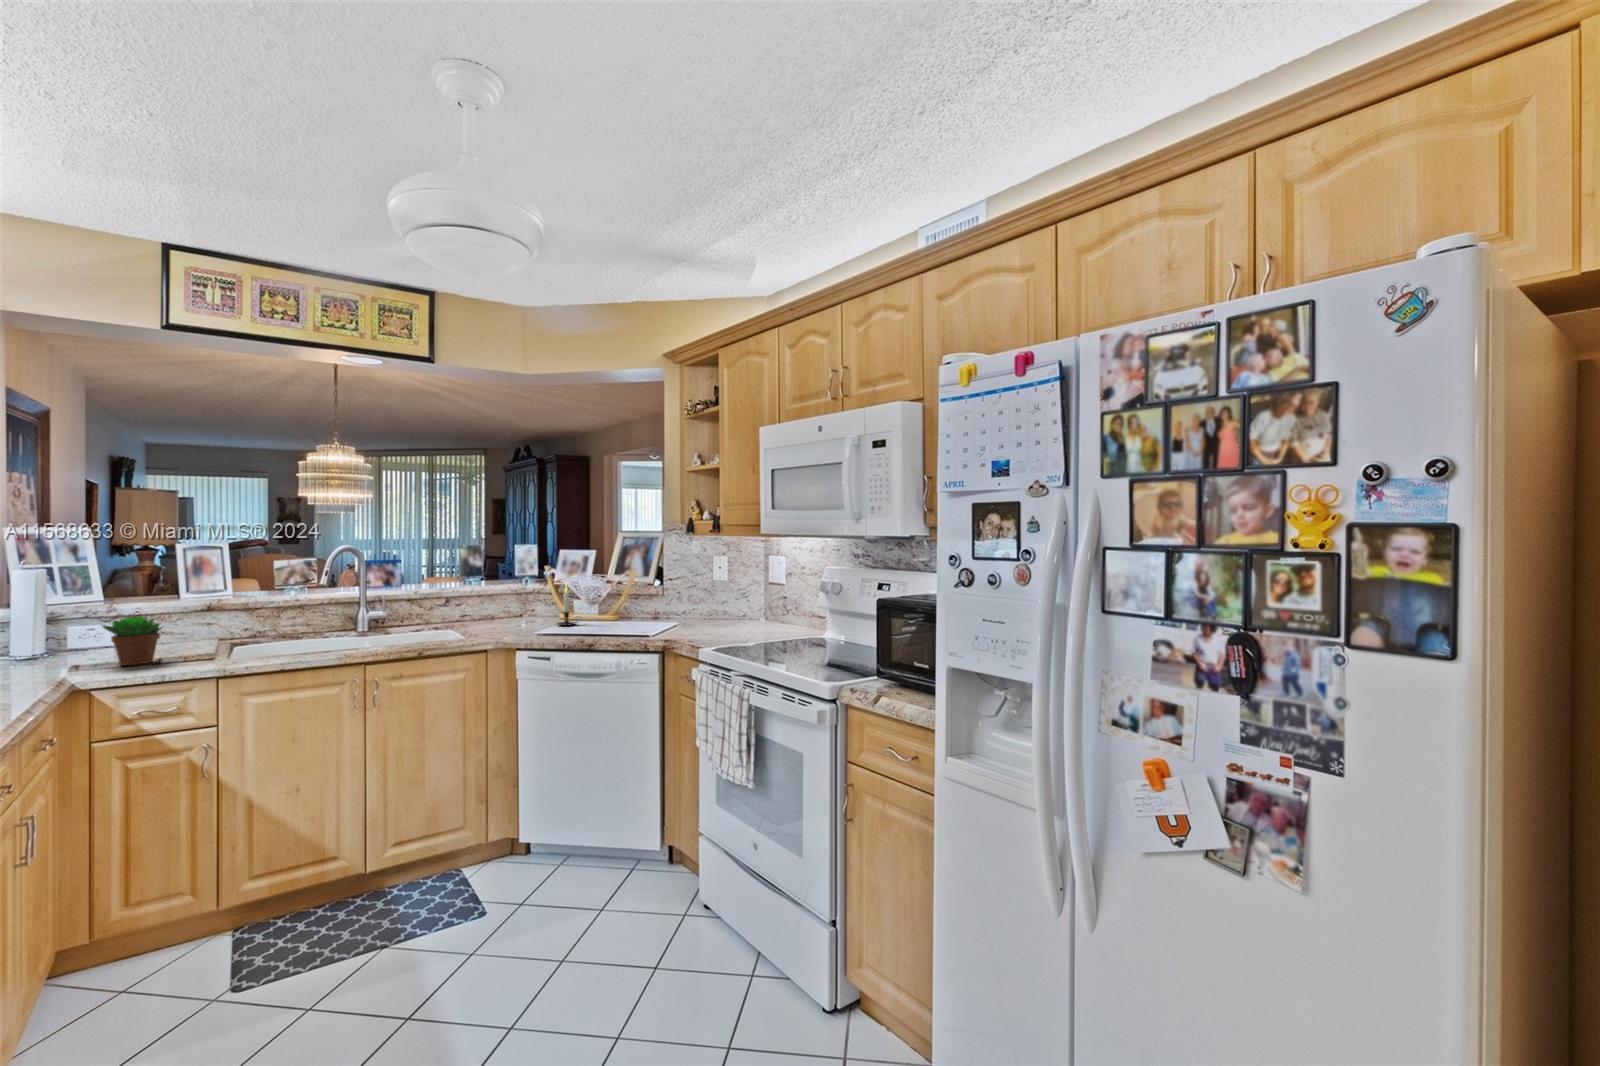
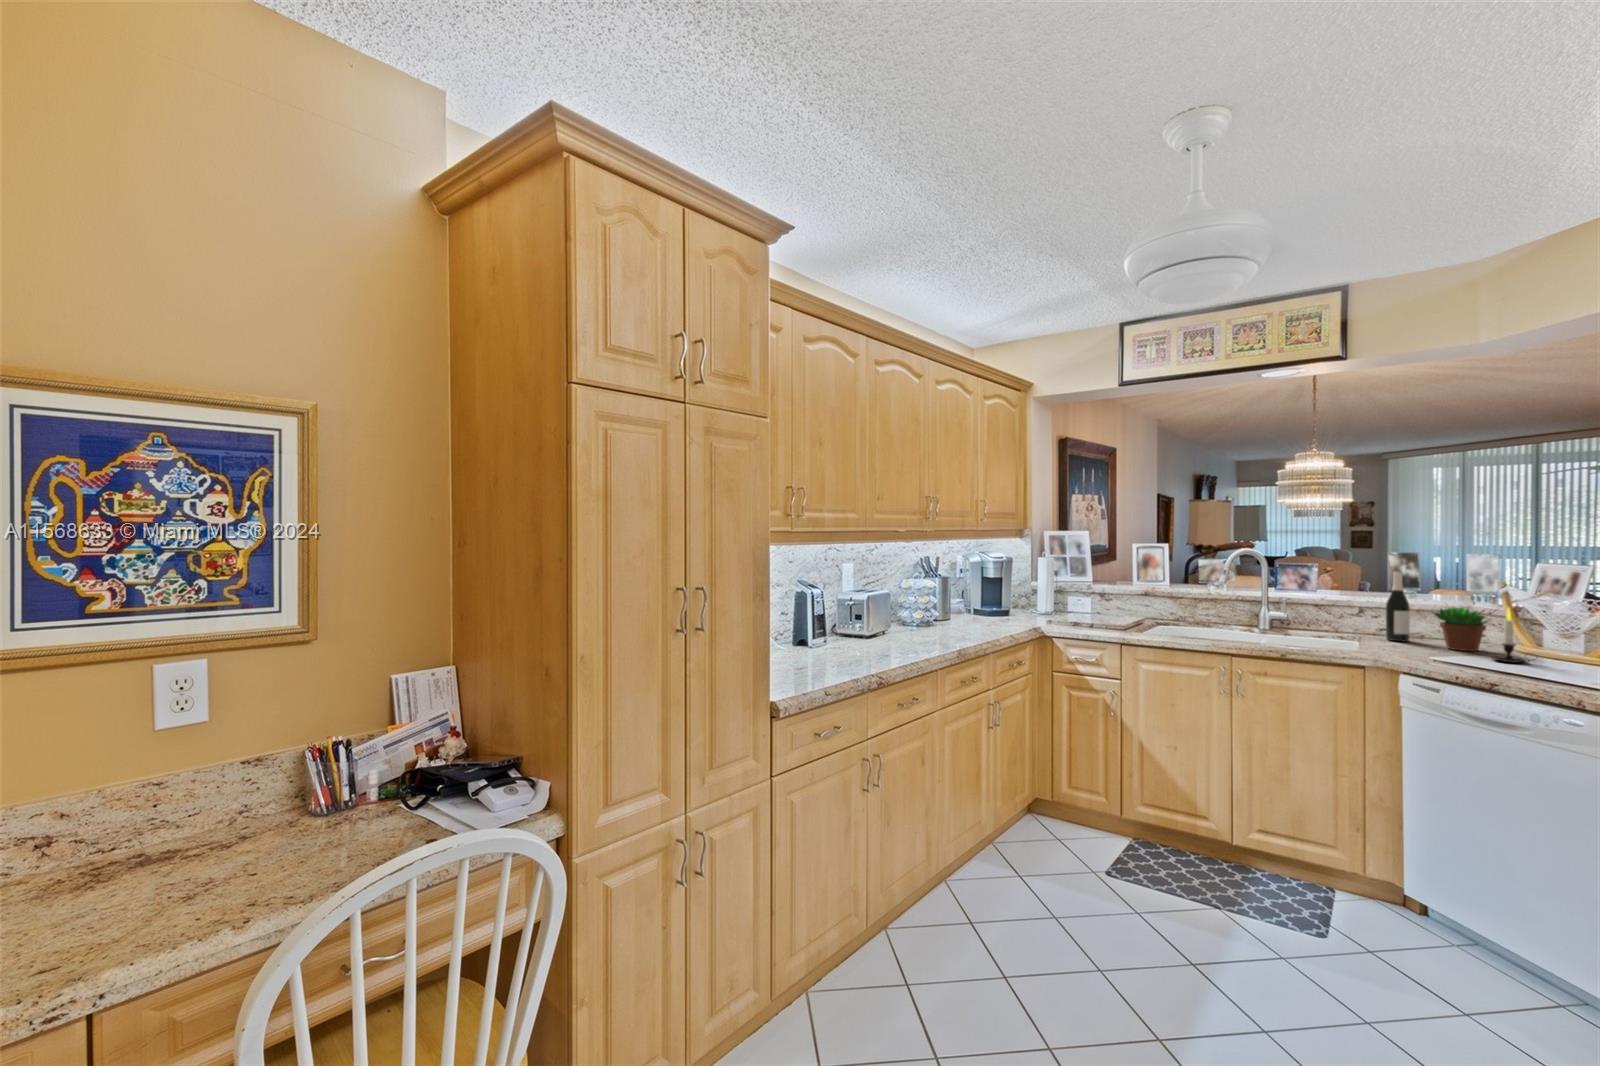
wine bottle: none [472,561,490,624] -> present [1386,571,1410,642]
succulent plant: present [102,616,162,665] -> present [1433,607,1488,651]

